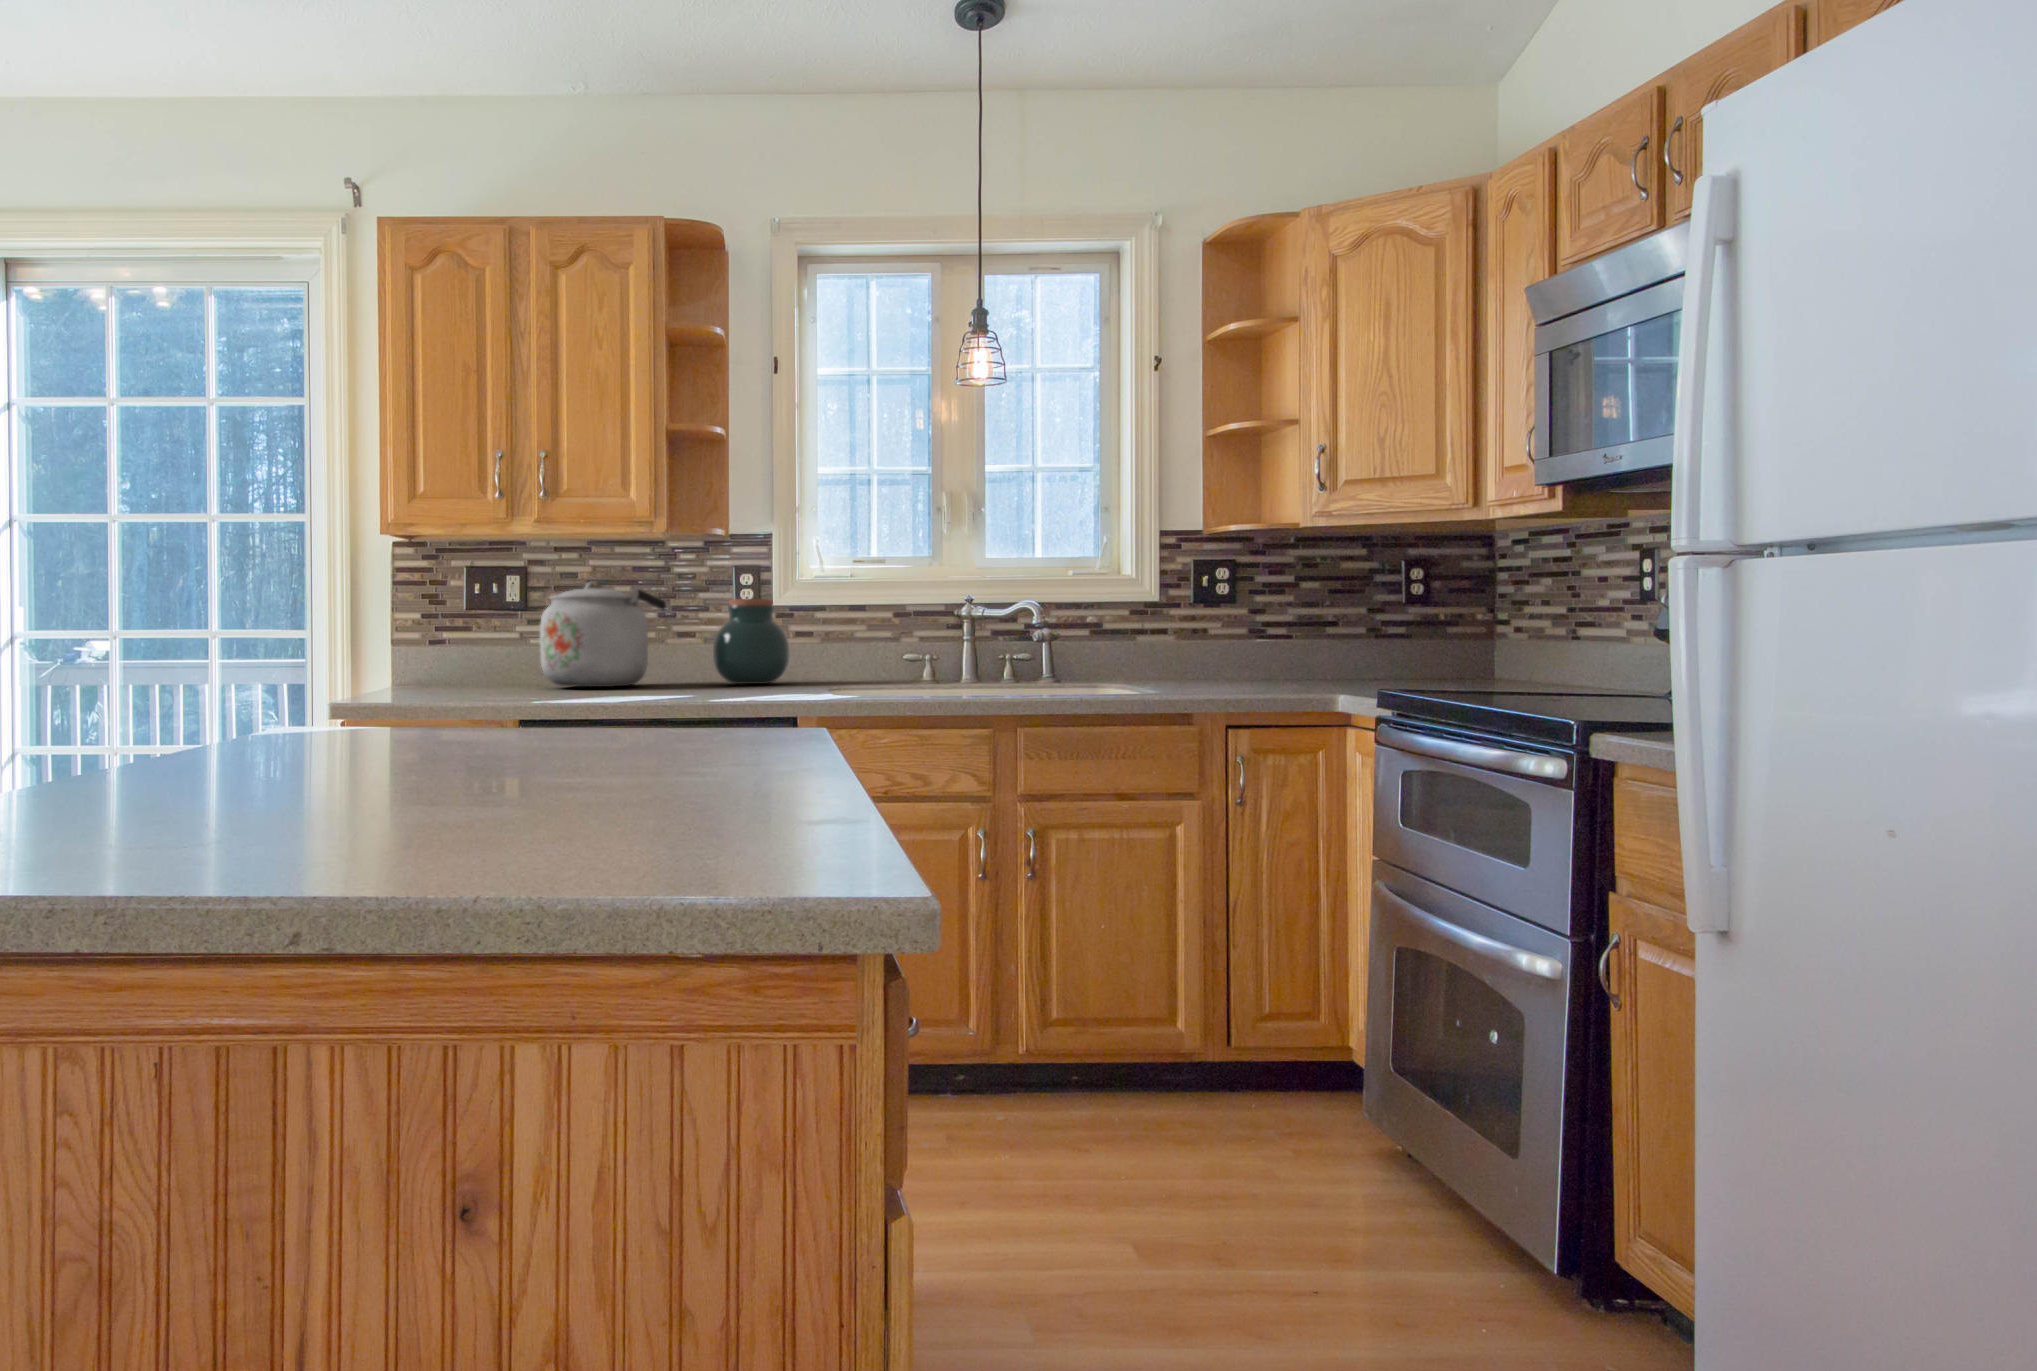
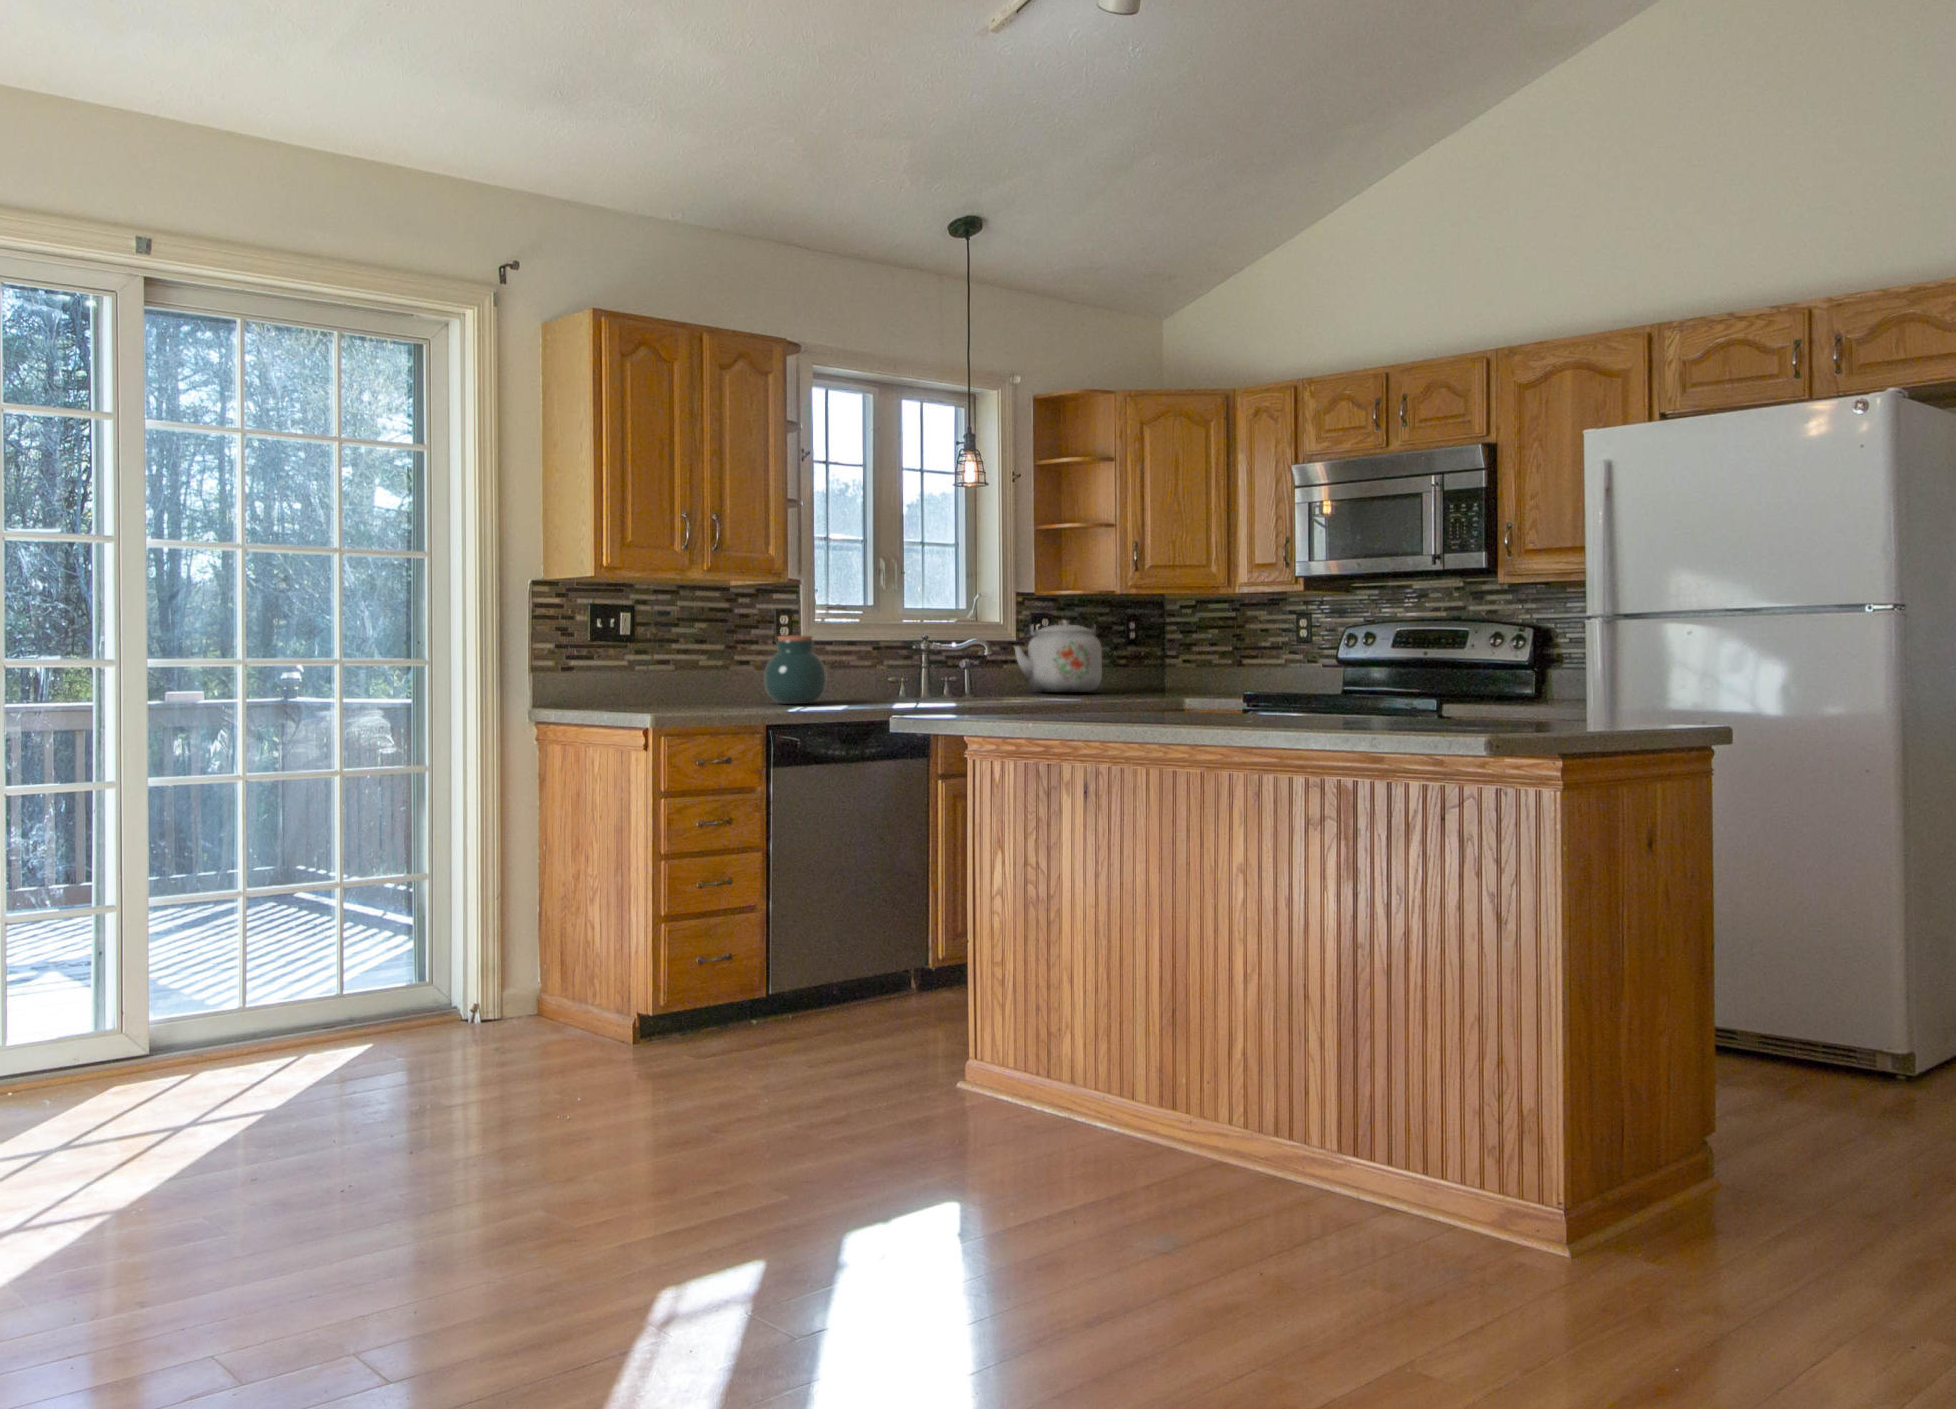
kettle: present [539,581,666,687] -> present [1015,620,1102,692]

